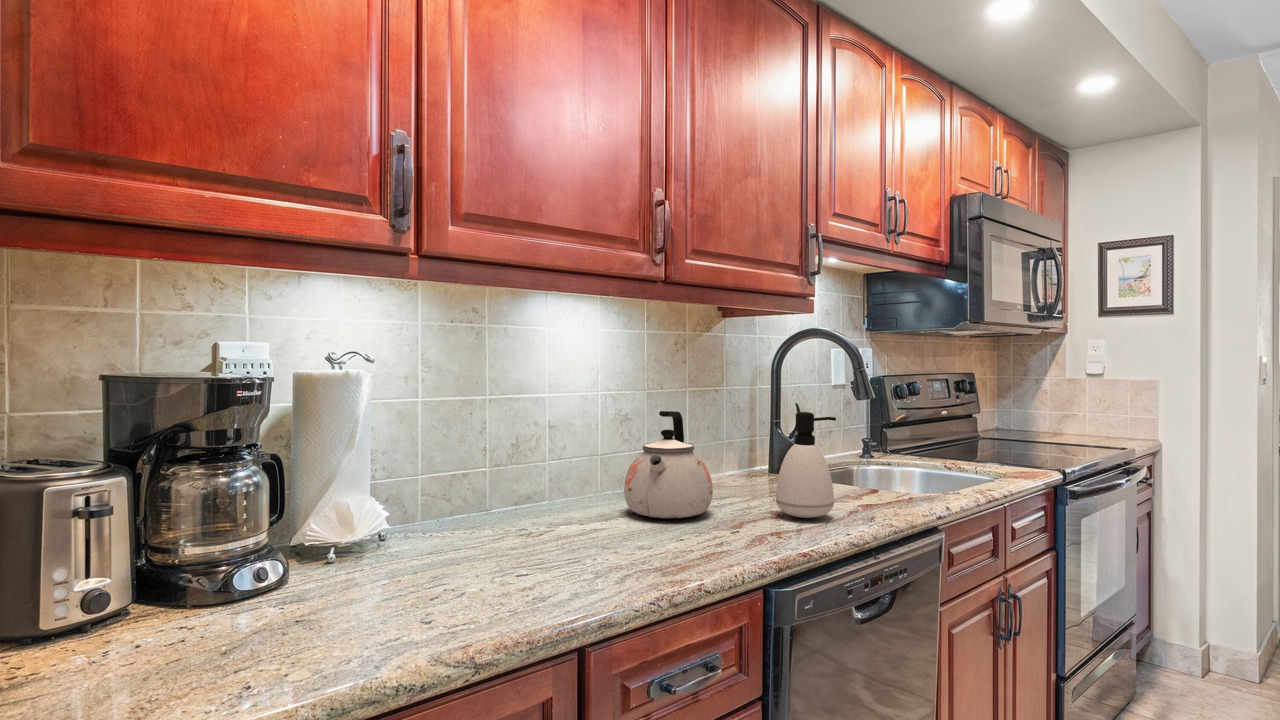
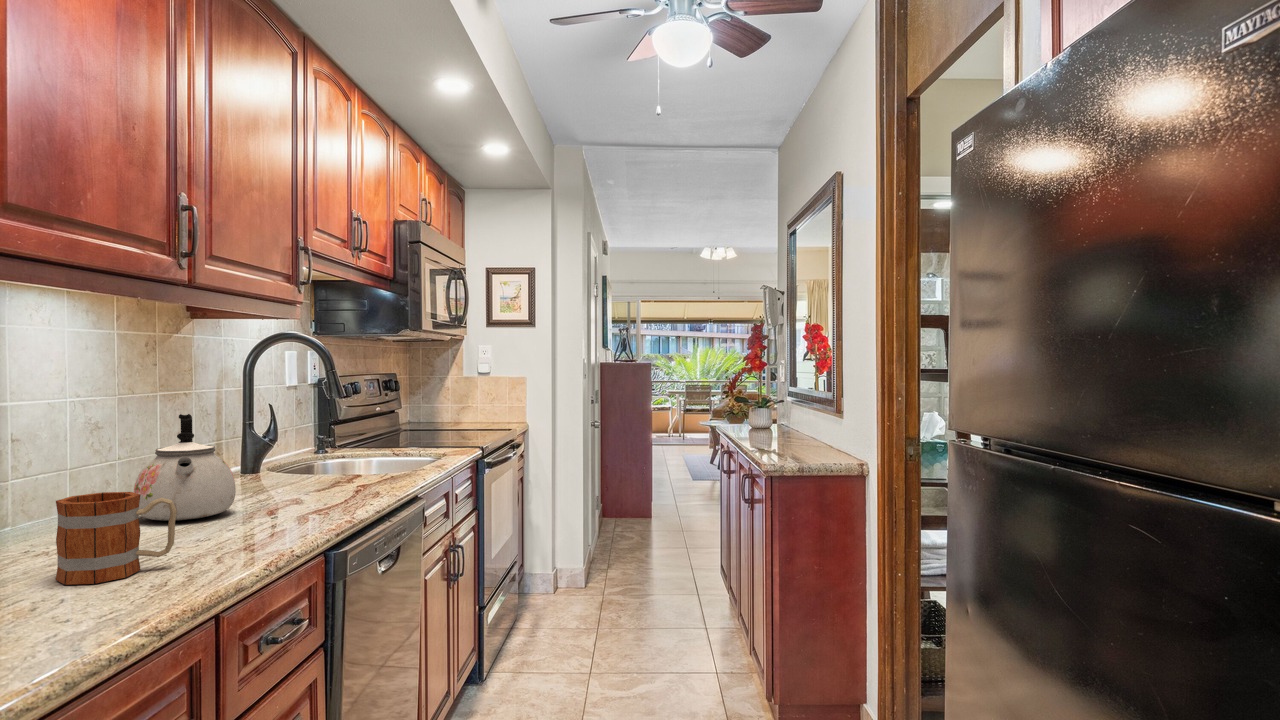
soap dispenser: present [776,412,836,518] -> none [295,408,349,500]
mug: none [489,487,584,580] -> present [56,492,177,585]

